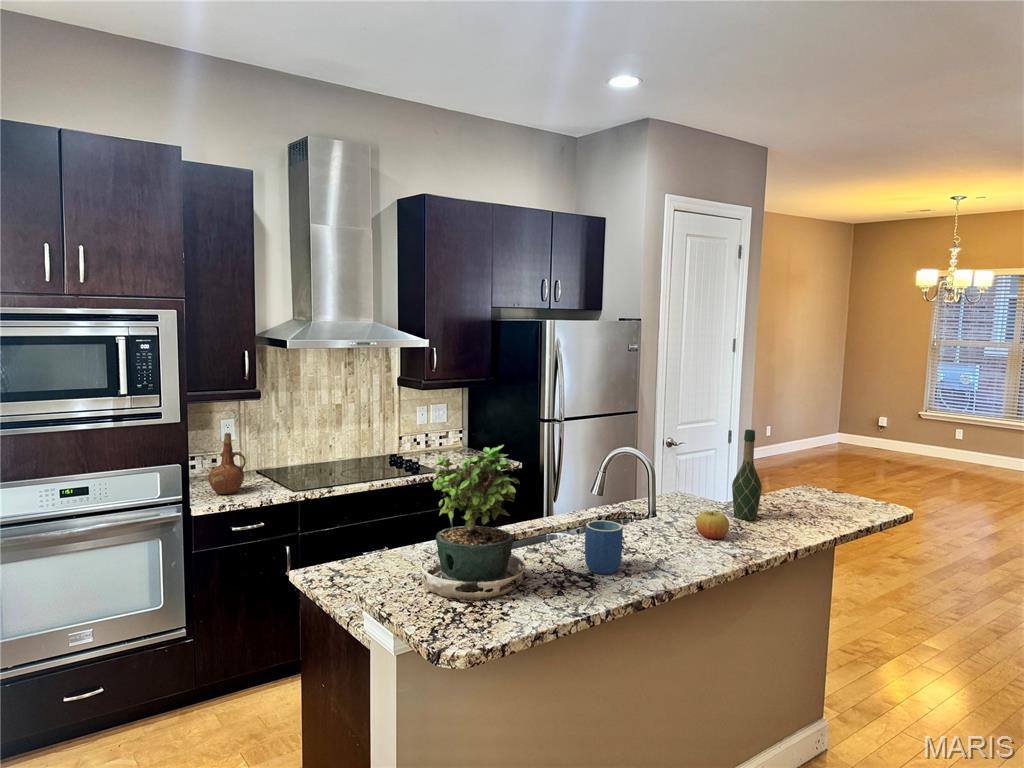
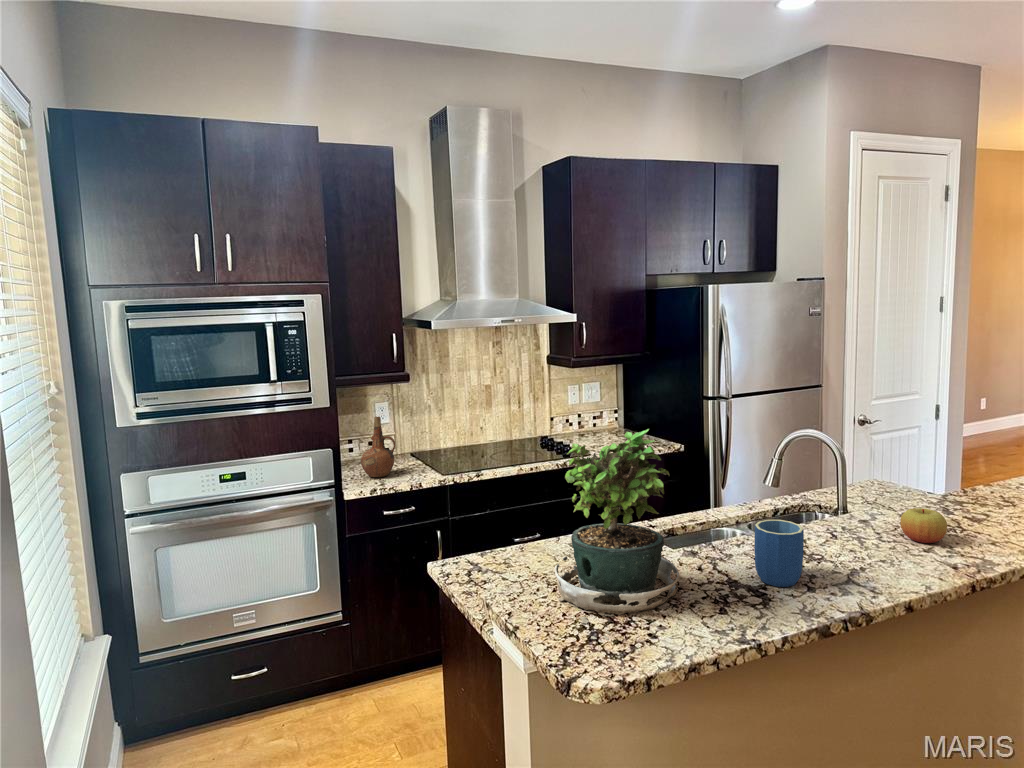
wine bottle: present [732,430,762,520] -> none [948,405,990,518]

